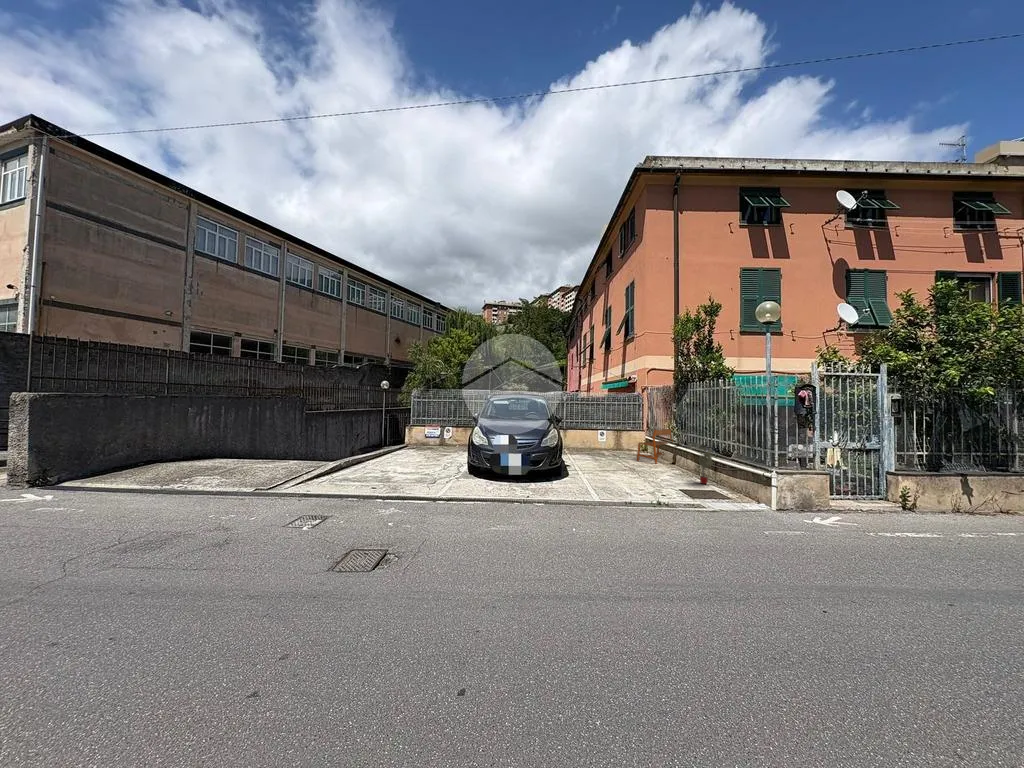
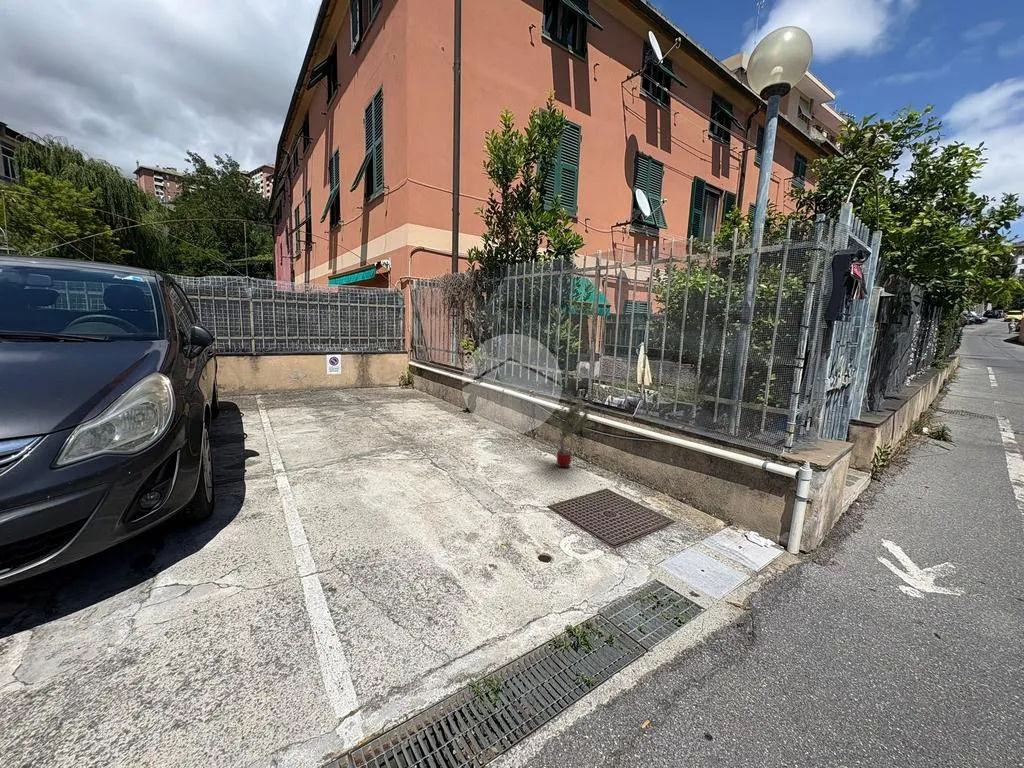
bench: present [637,429,673,464] -> none [407,350,465,415]

